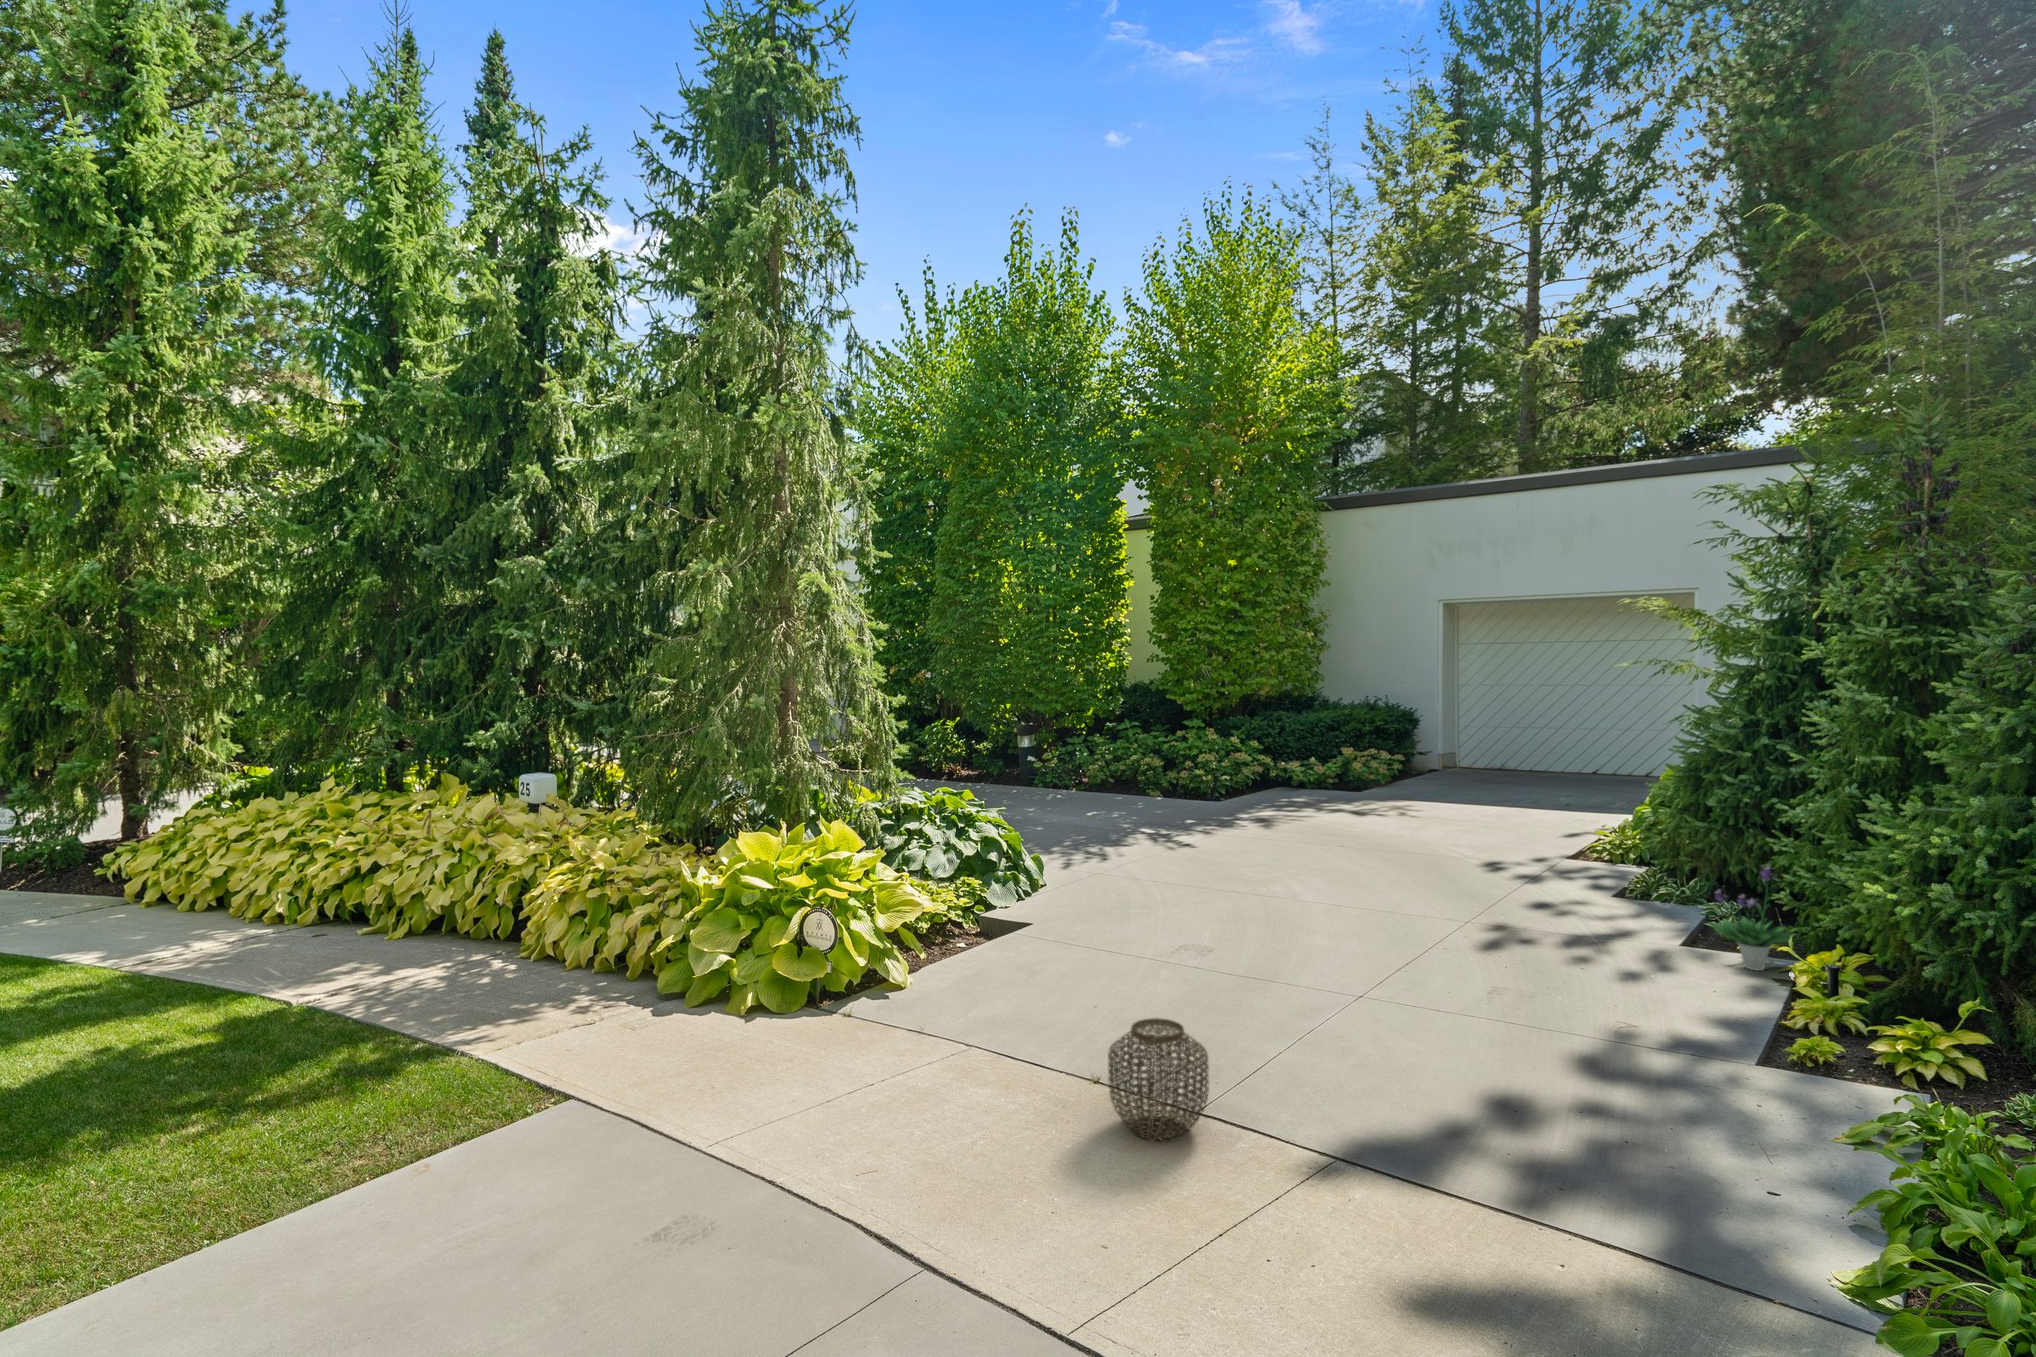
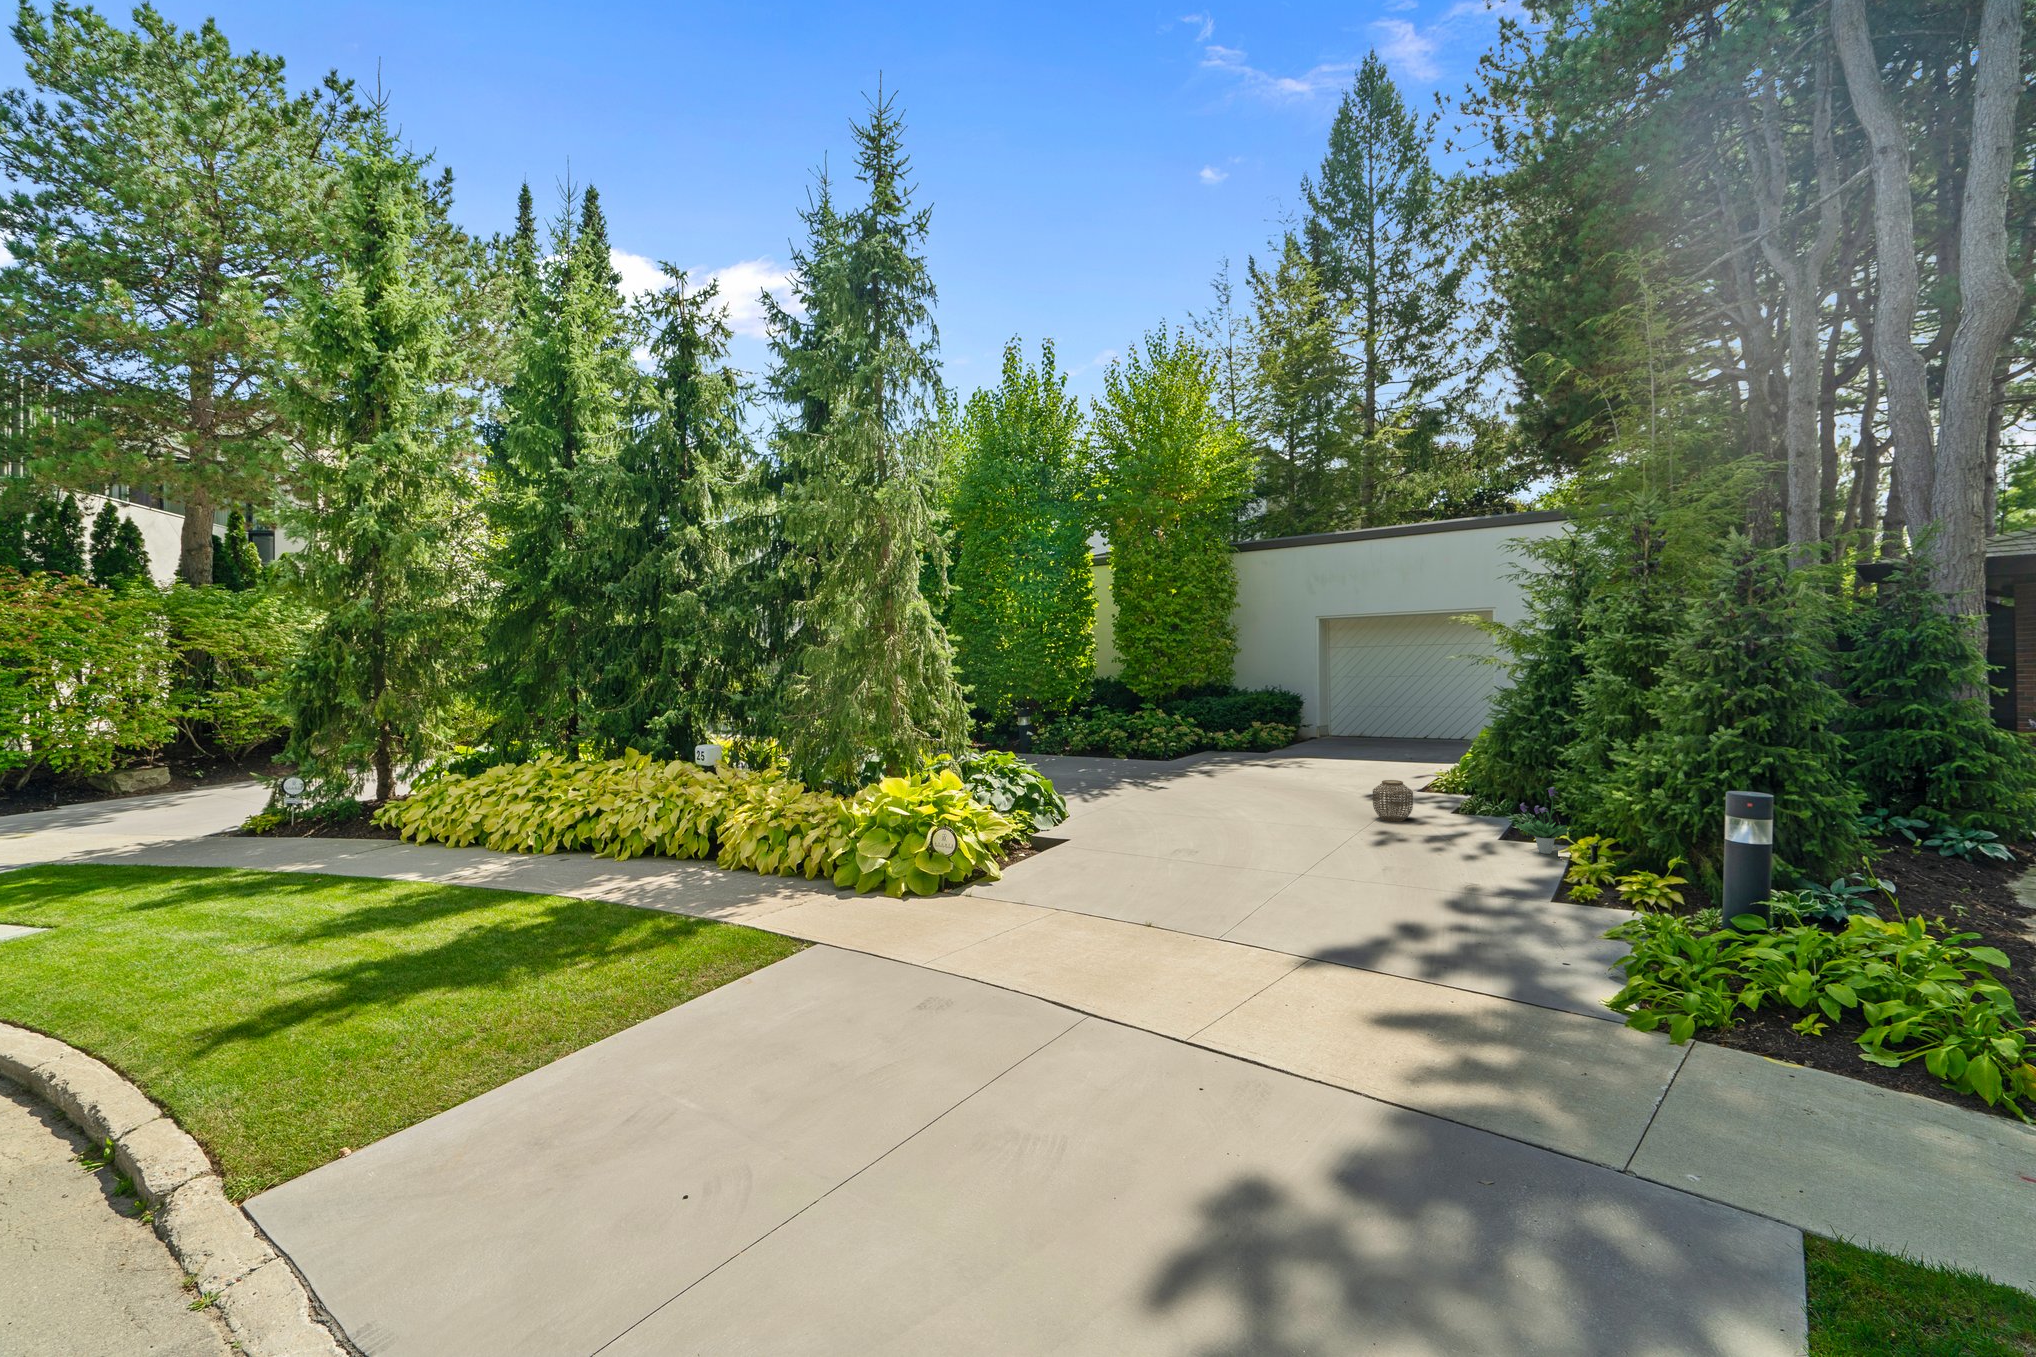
woven basket: present [1108,1018,1209,1140] -> present [1373,780,1413,821]

